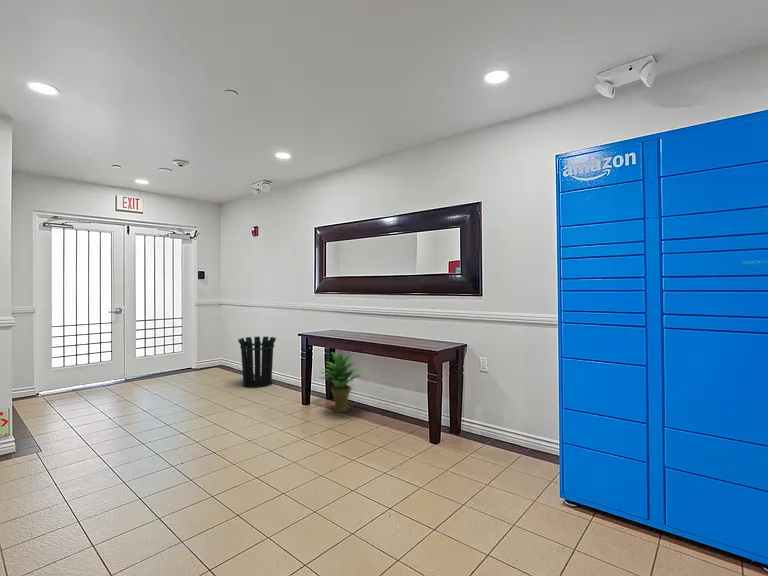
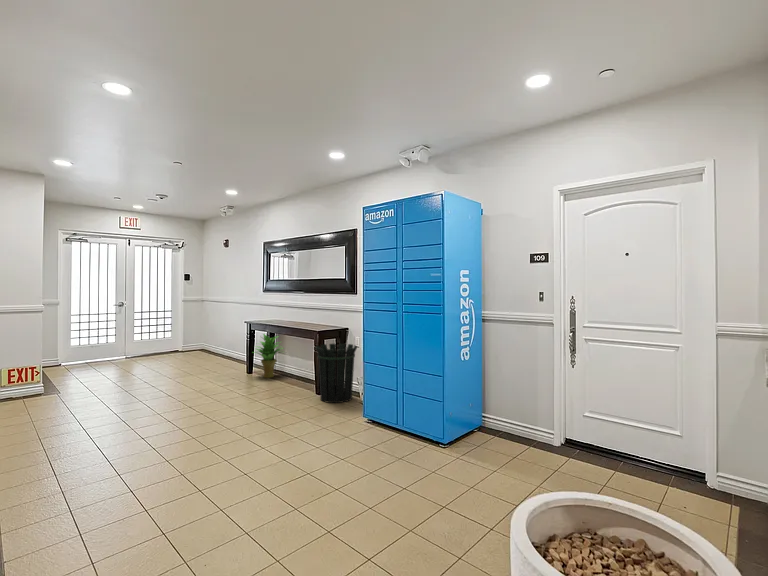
waste bin: present [238,337,276,388] -> present [316,344,357,403]

